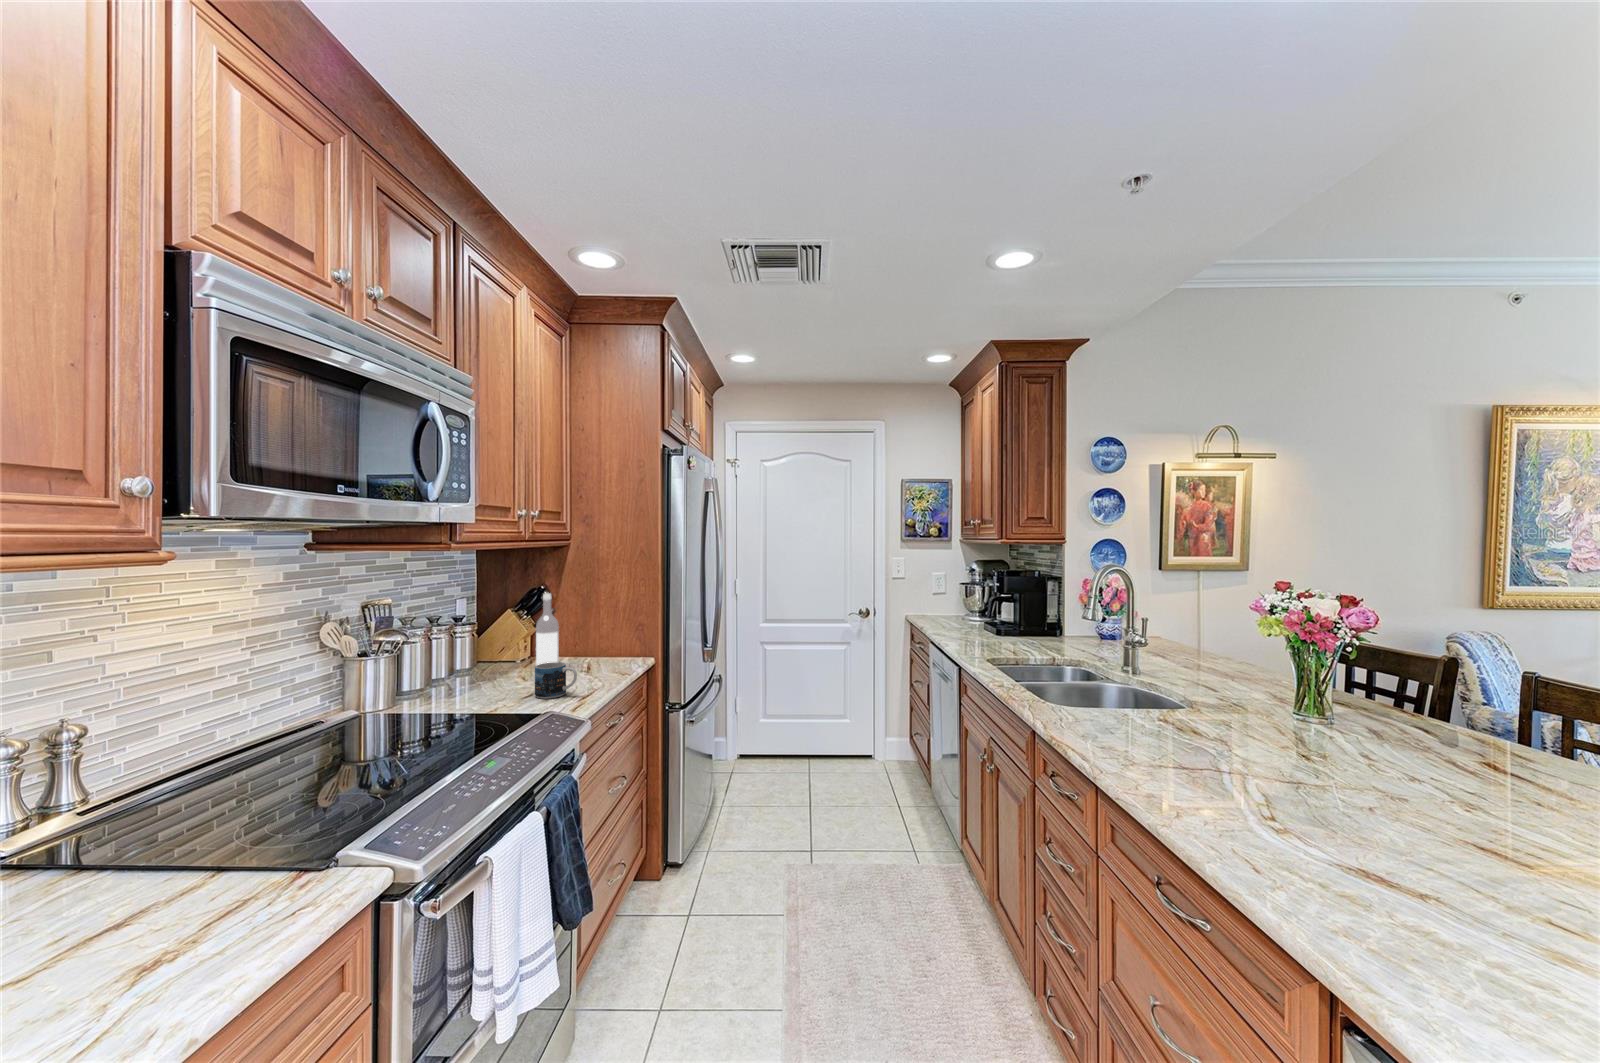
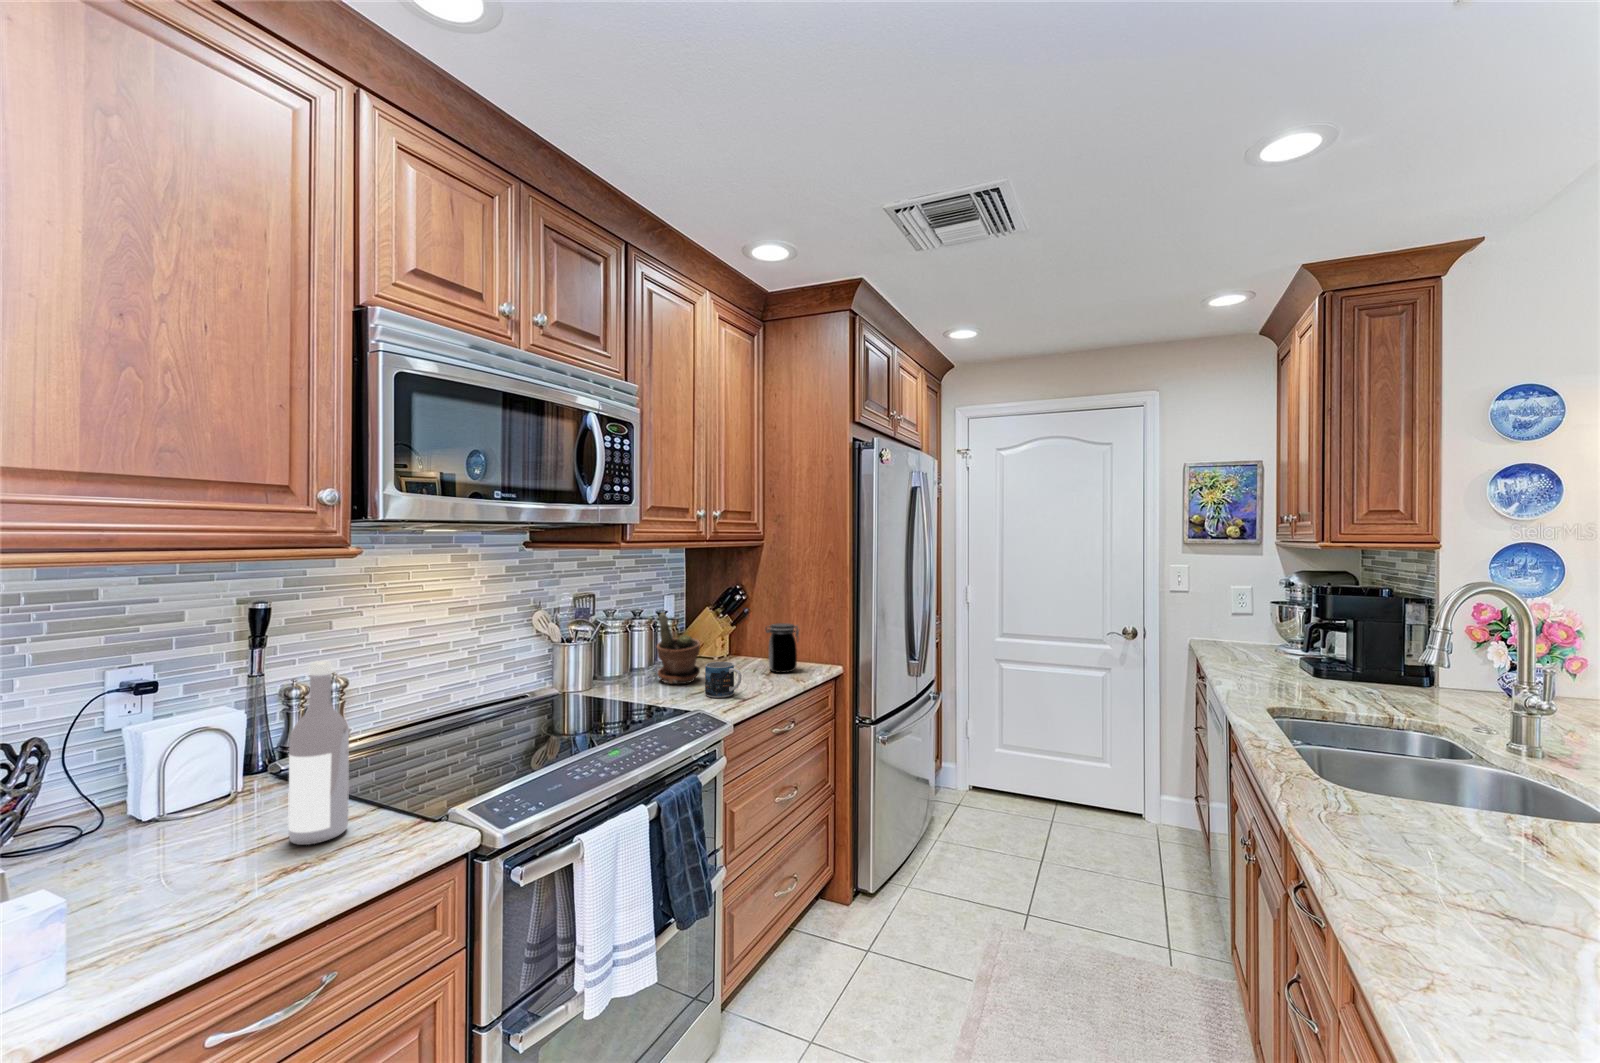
wine bottle: present [536,593,559,664] -> present [288,661,349,845]
potted plant: none [469,617,519,691] -> present [657,613,700,684]
jar: none [581,621,616,669] -> present [766,623,799,673]

